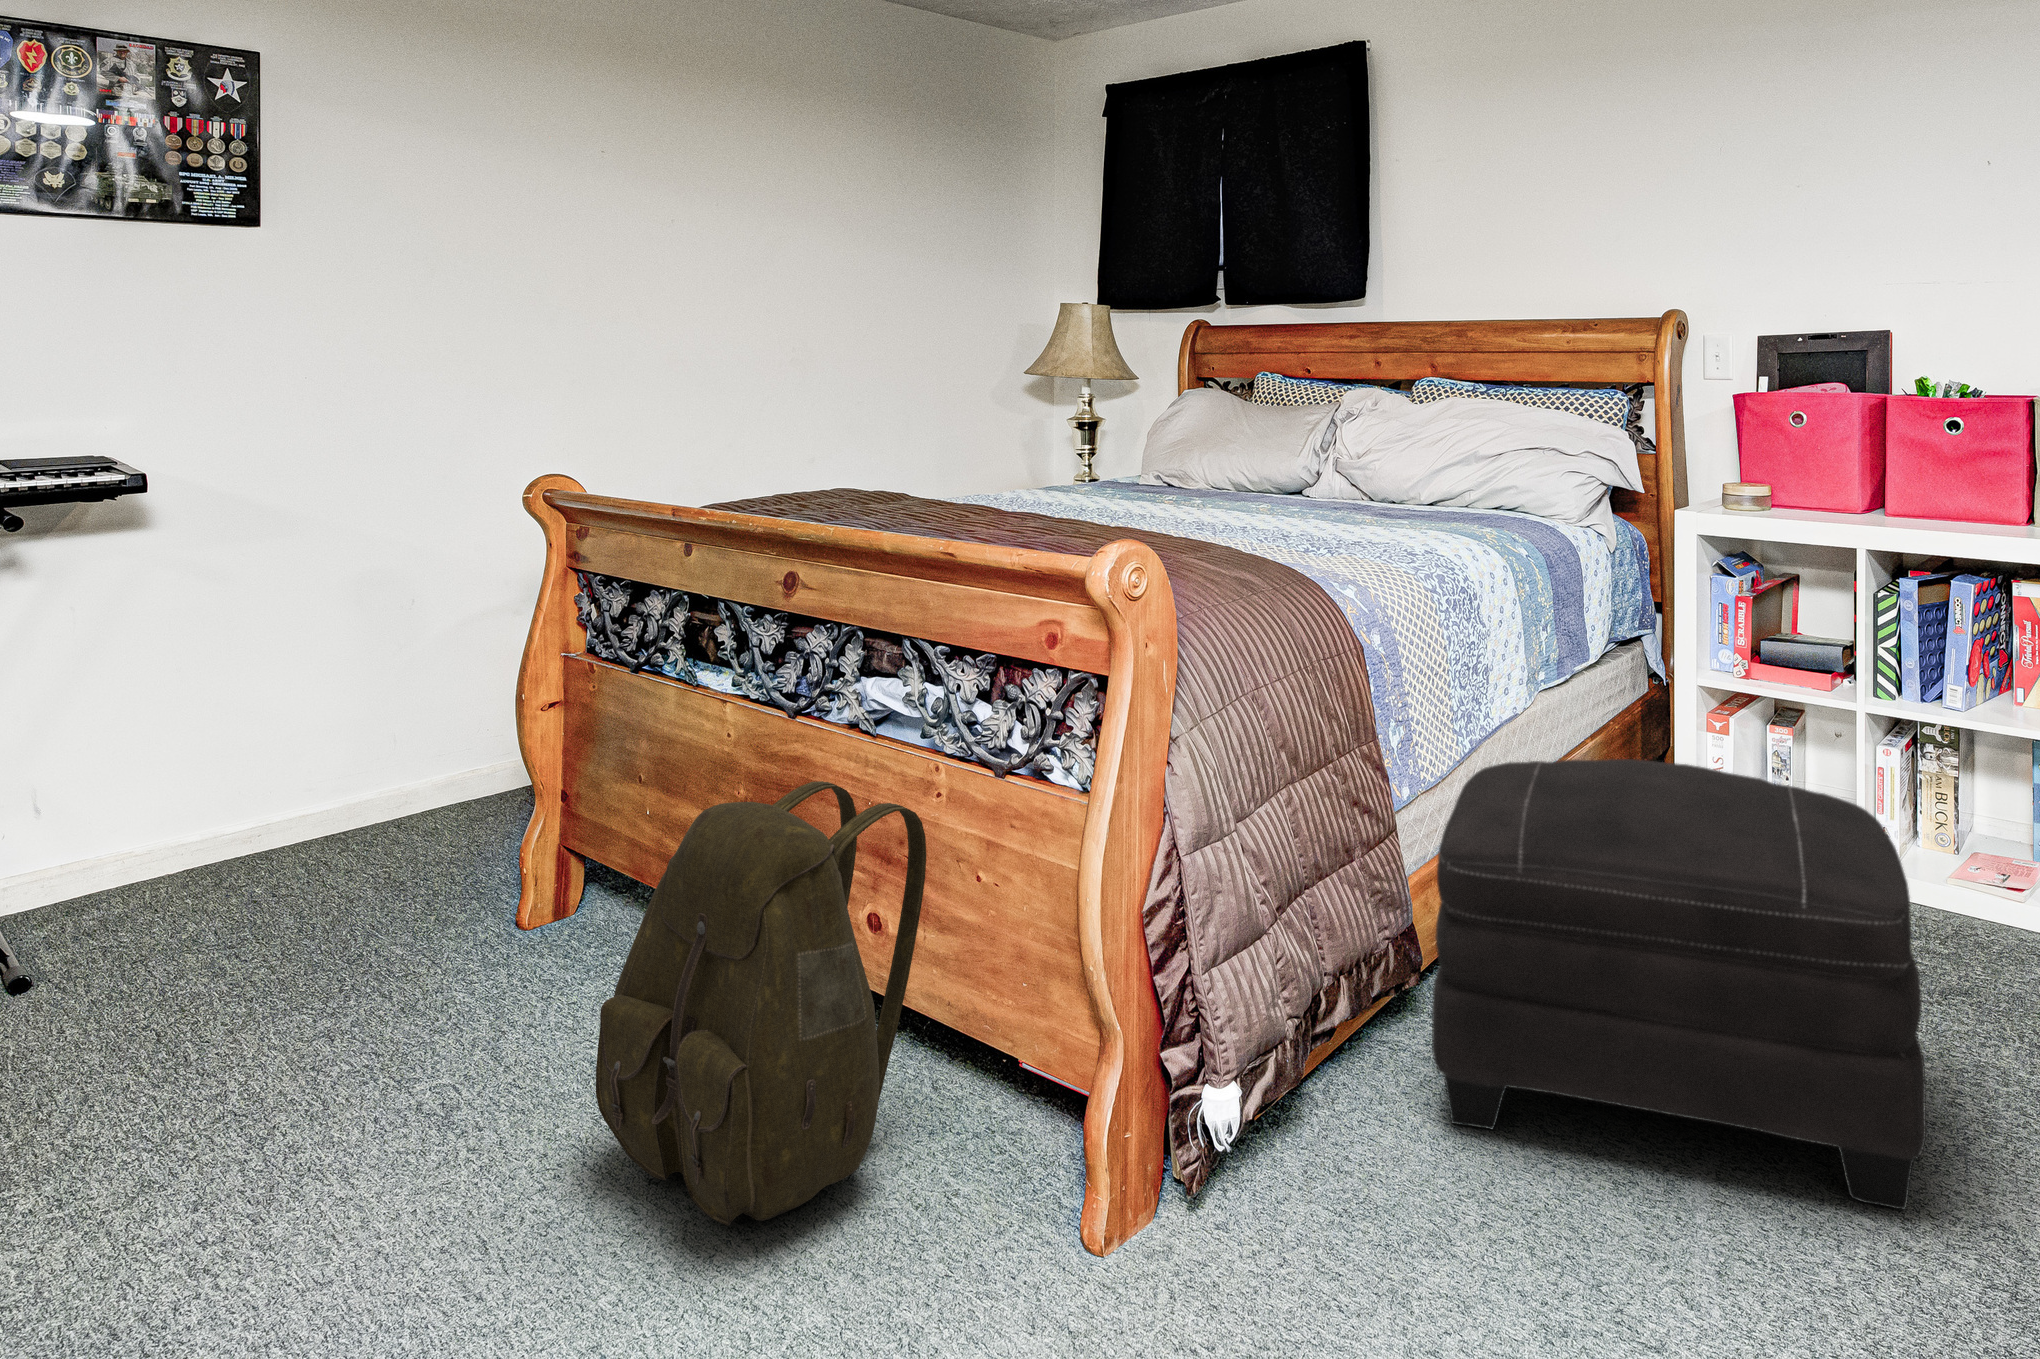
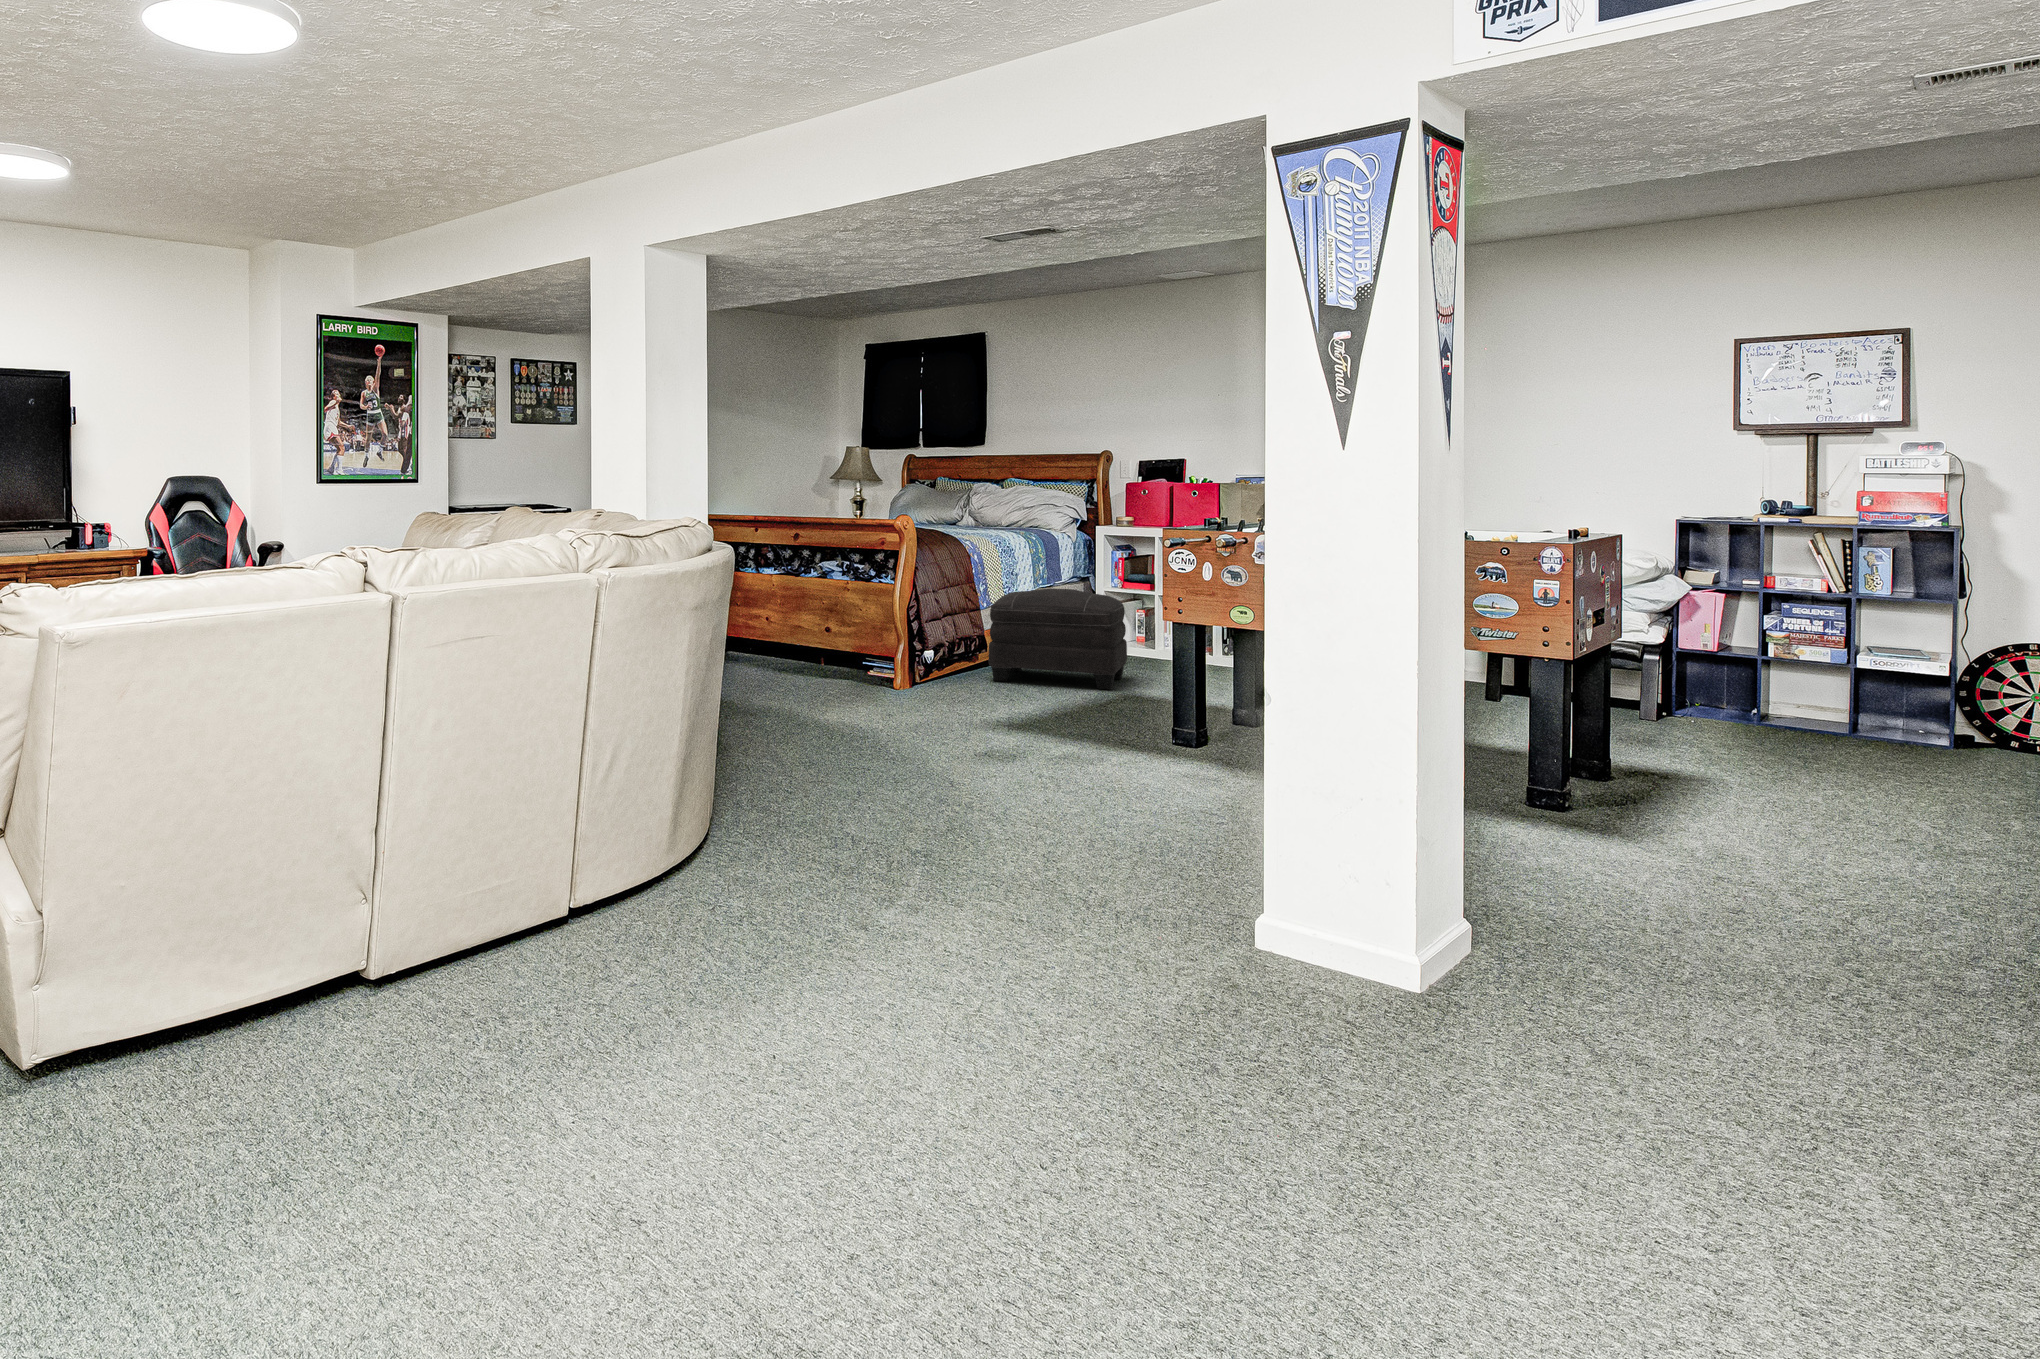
backpack: present [596,781,926,1226] -> none [764,588,847,685]

